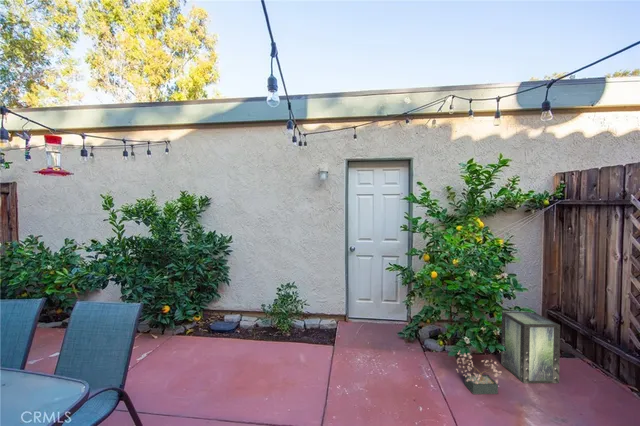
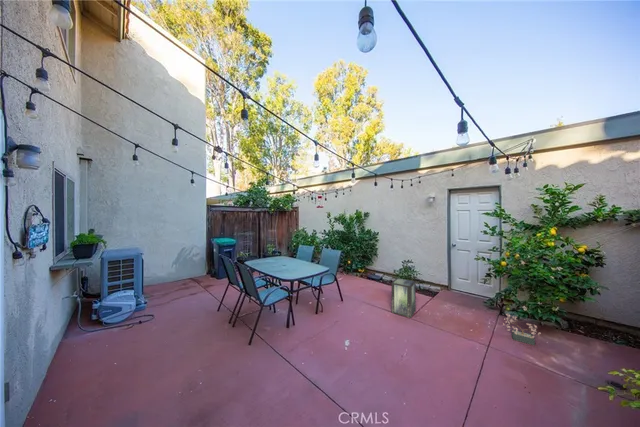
storage box: present [501,312,560,383] -> present [391,278,416,318]

